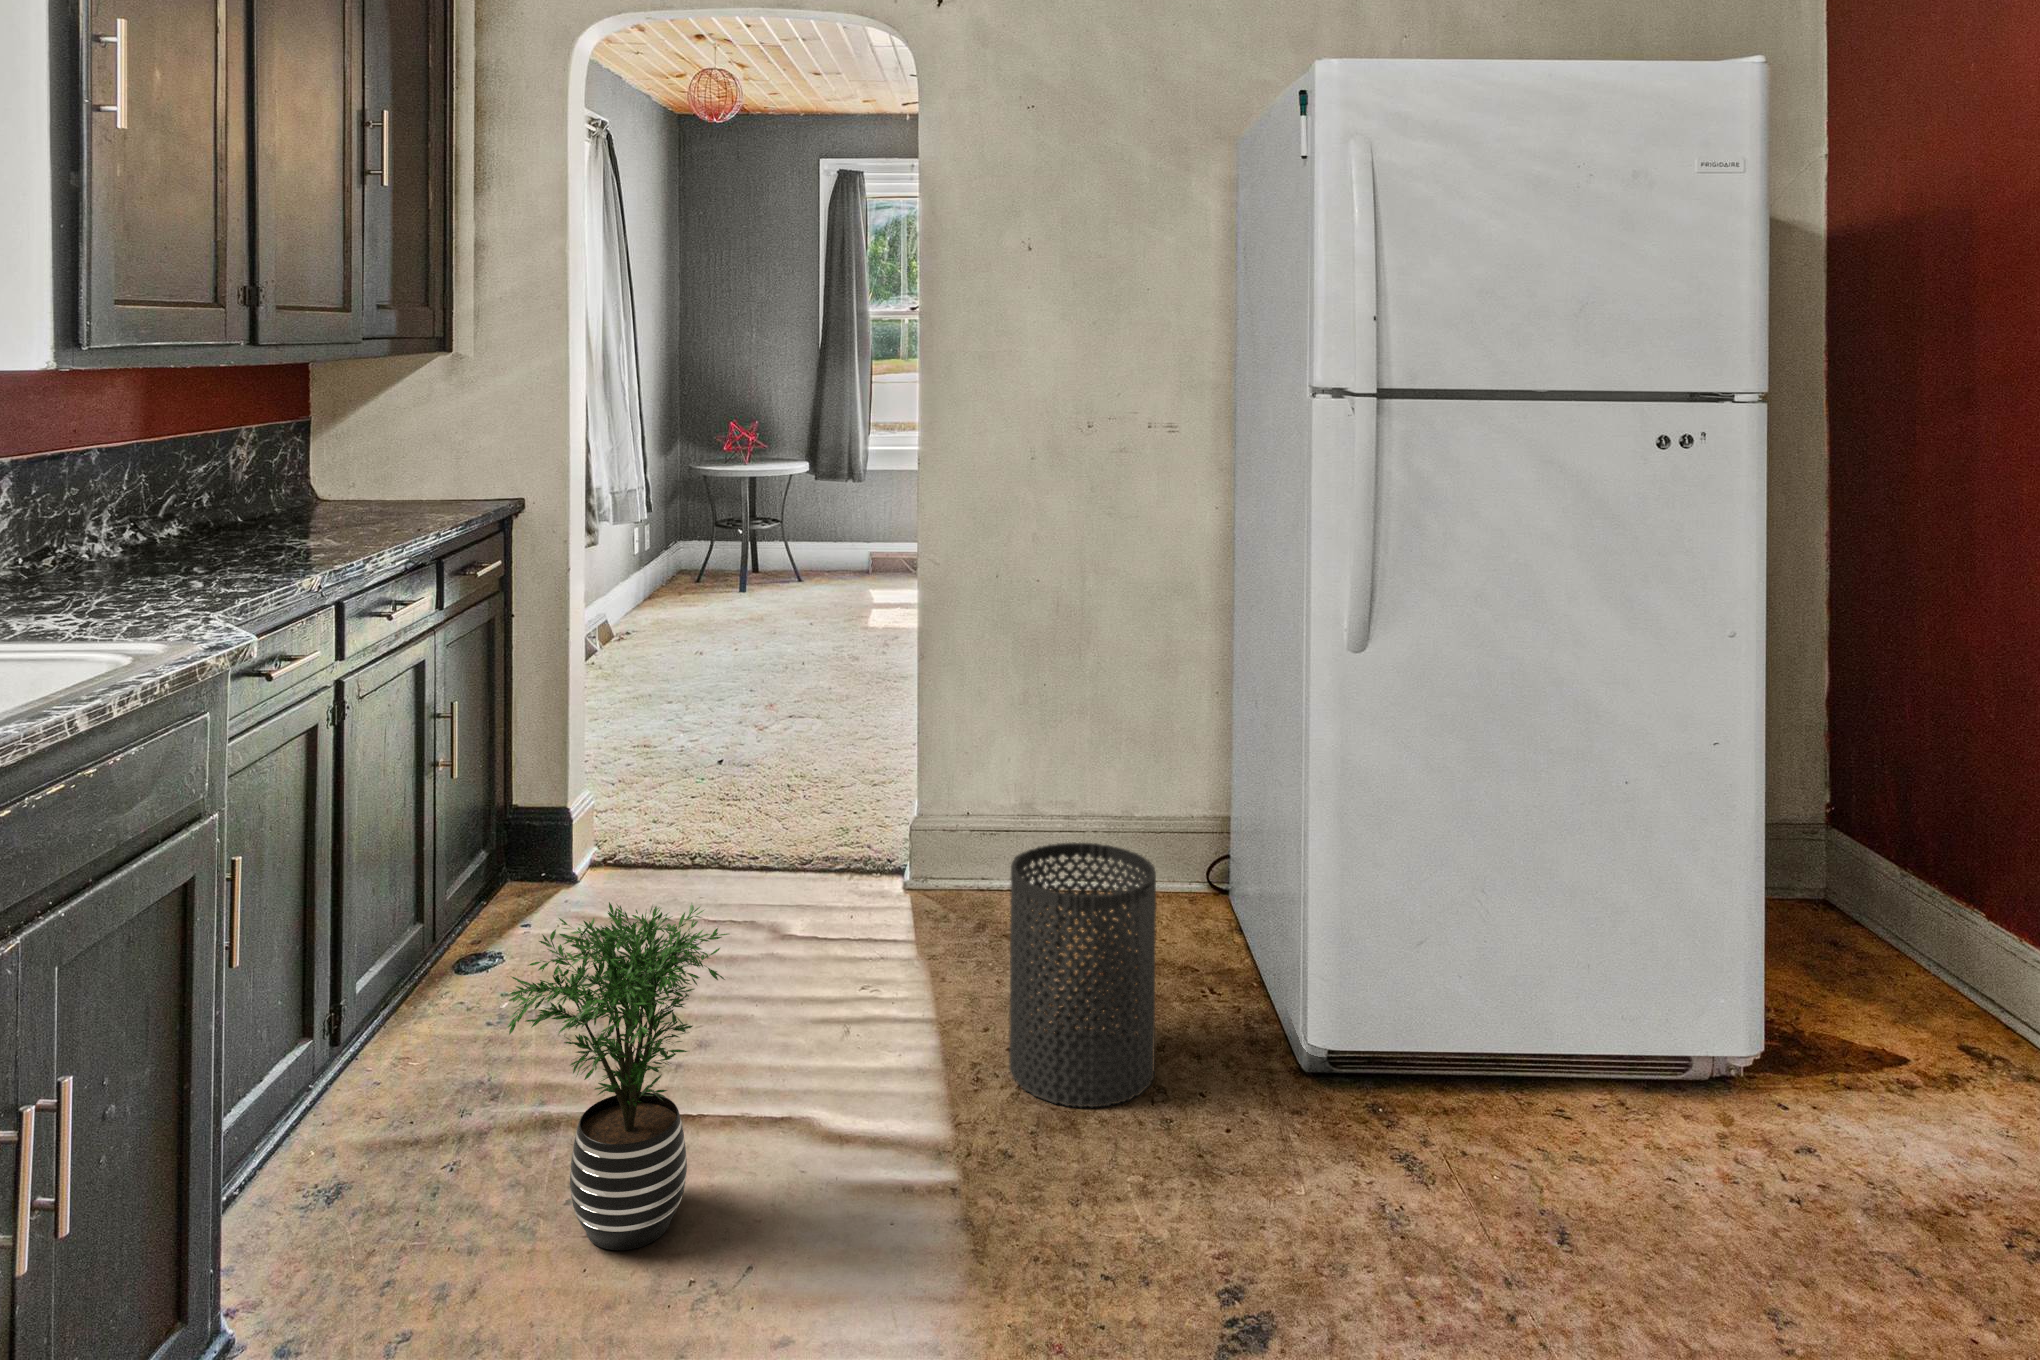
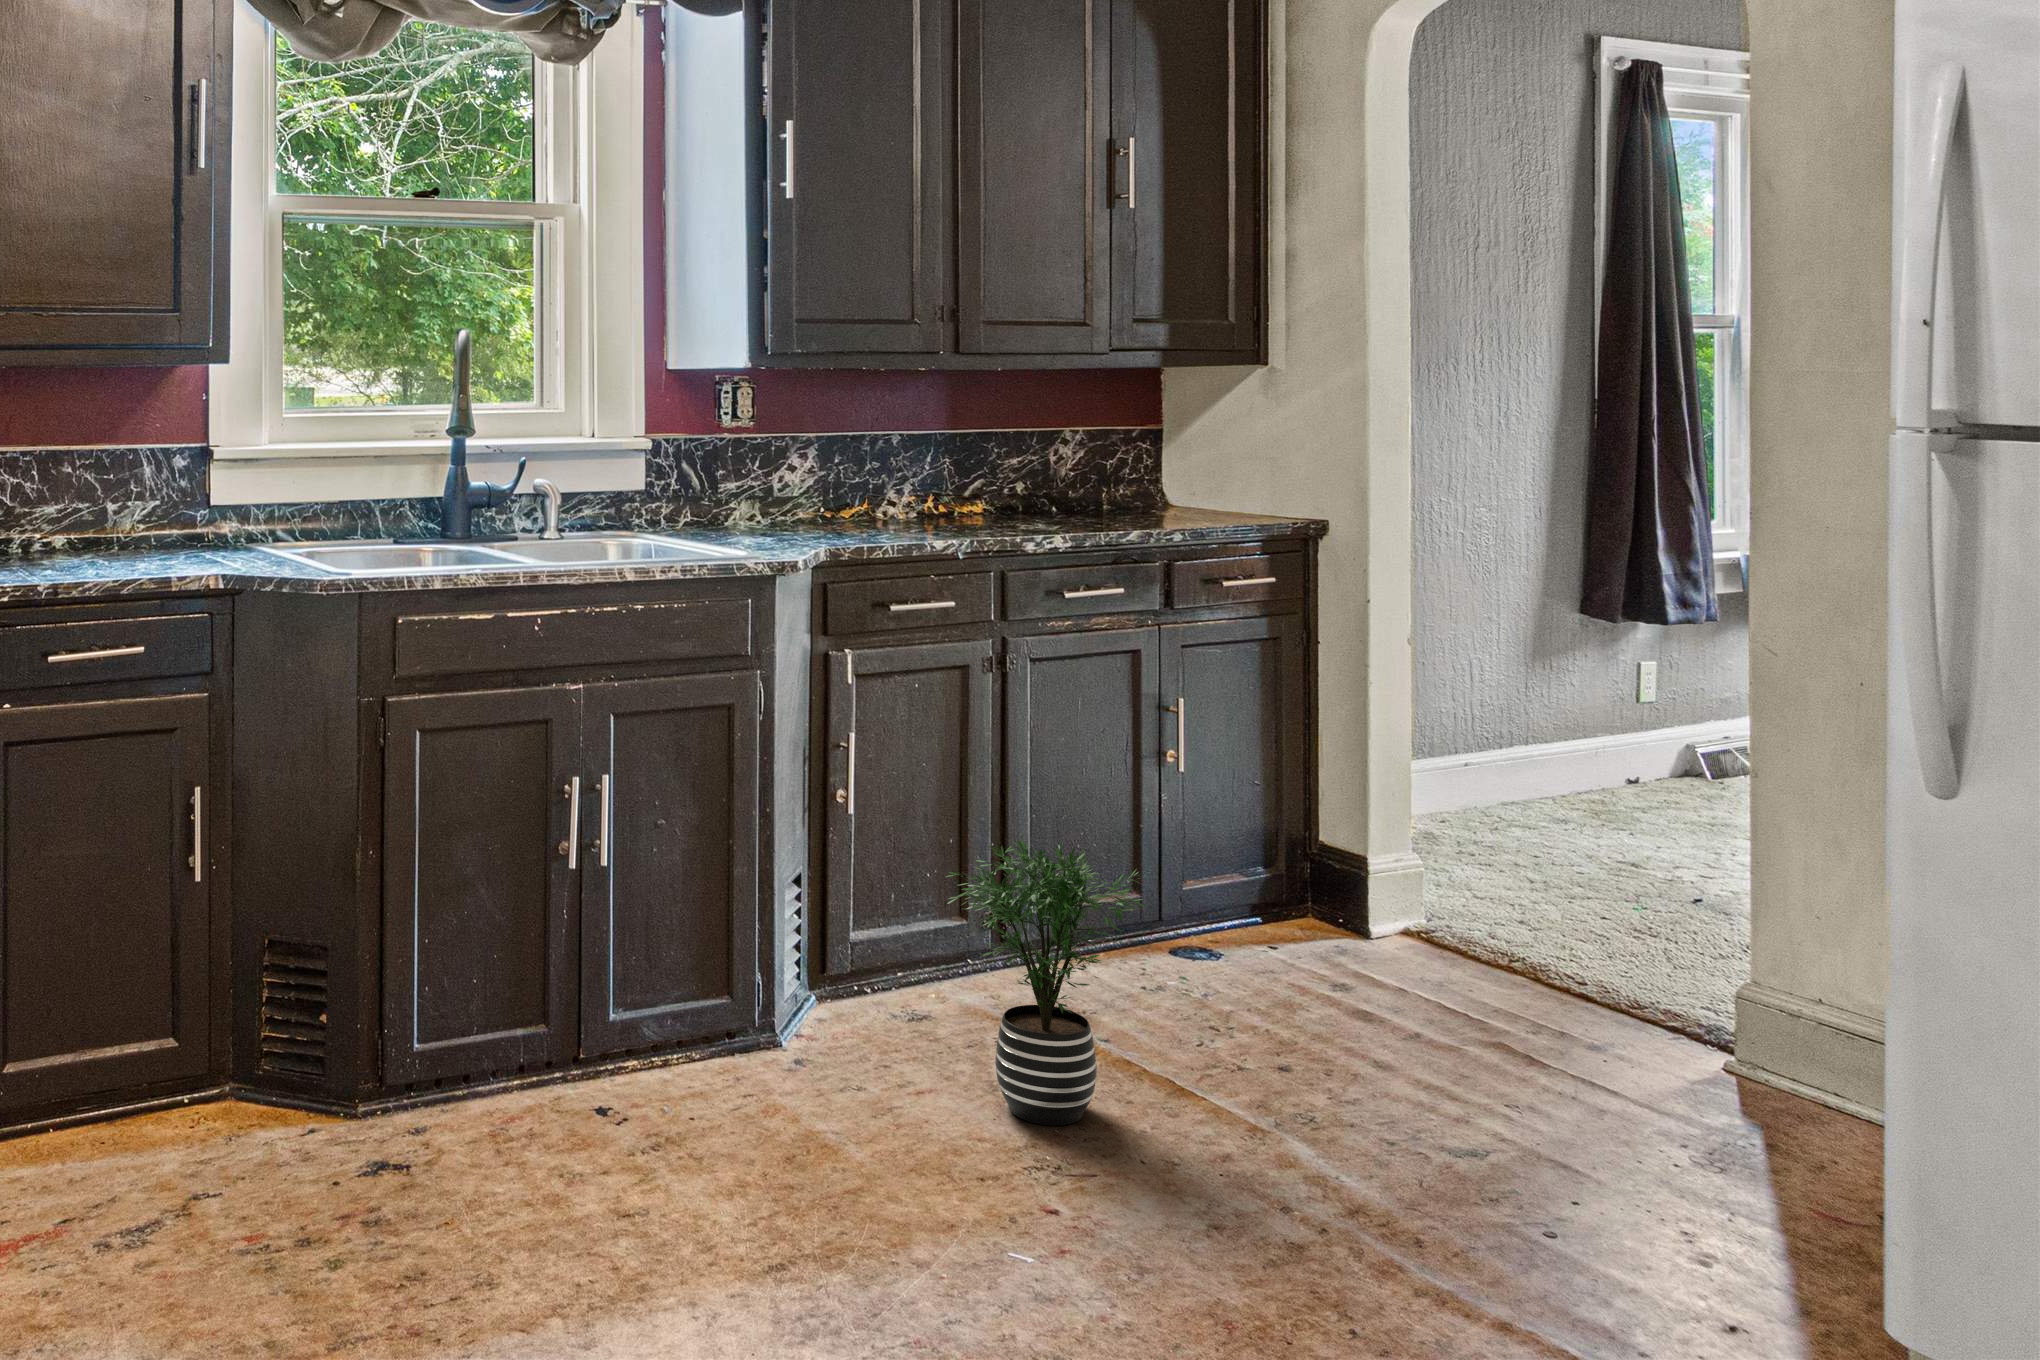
trash can: present [1009,843,1156,1107] -> none [1501,967,1704,1281]

